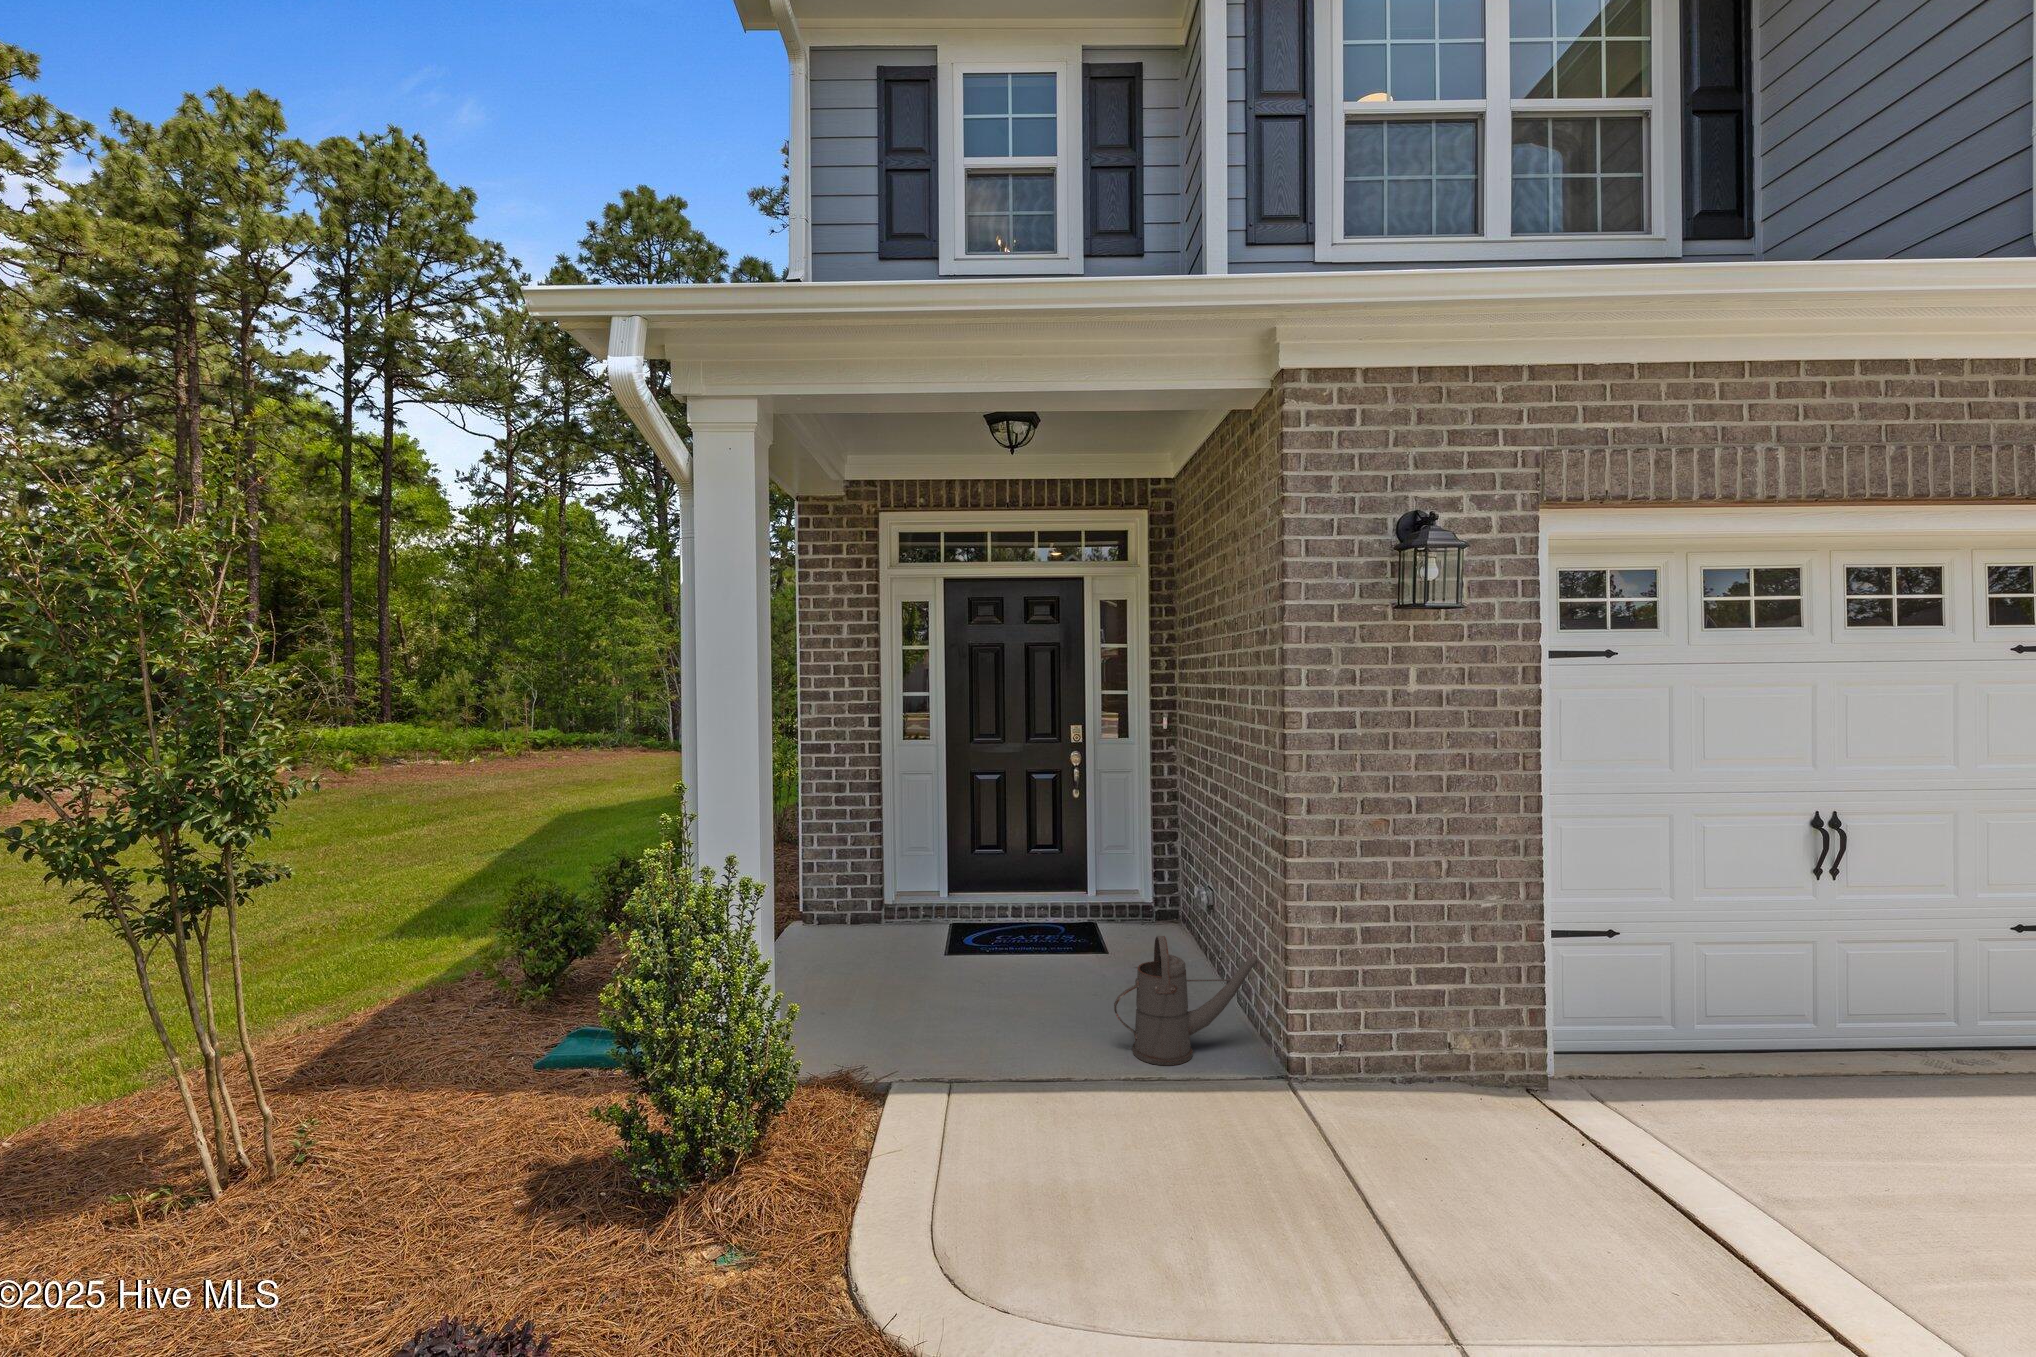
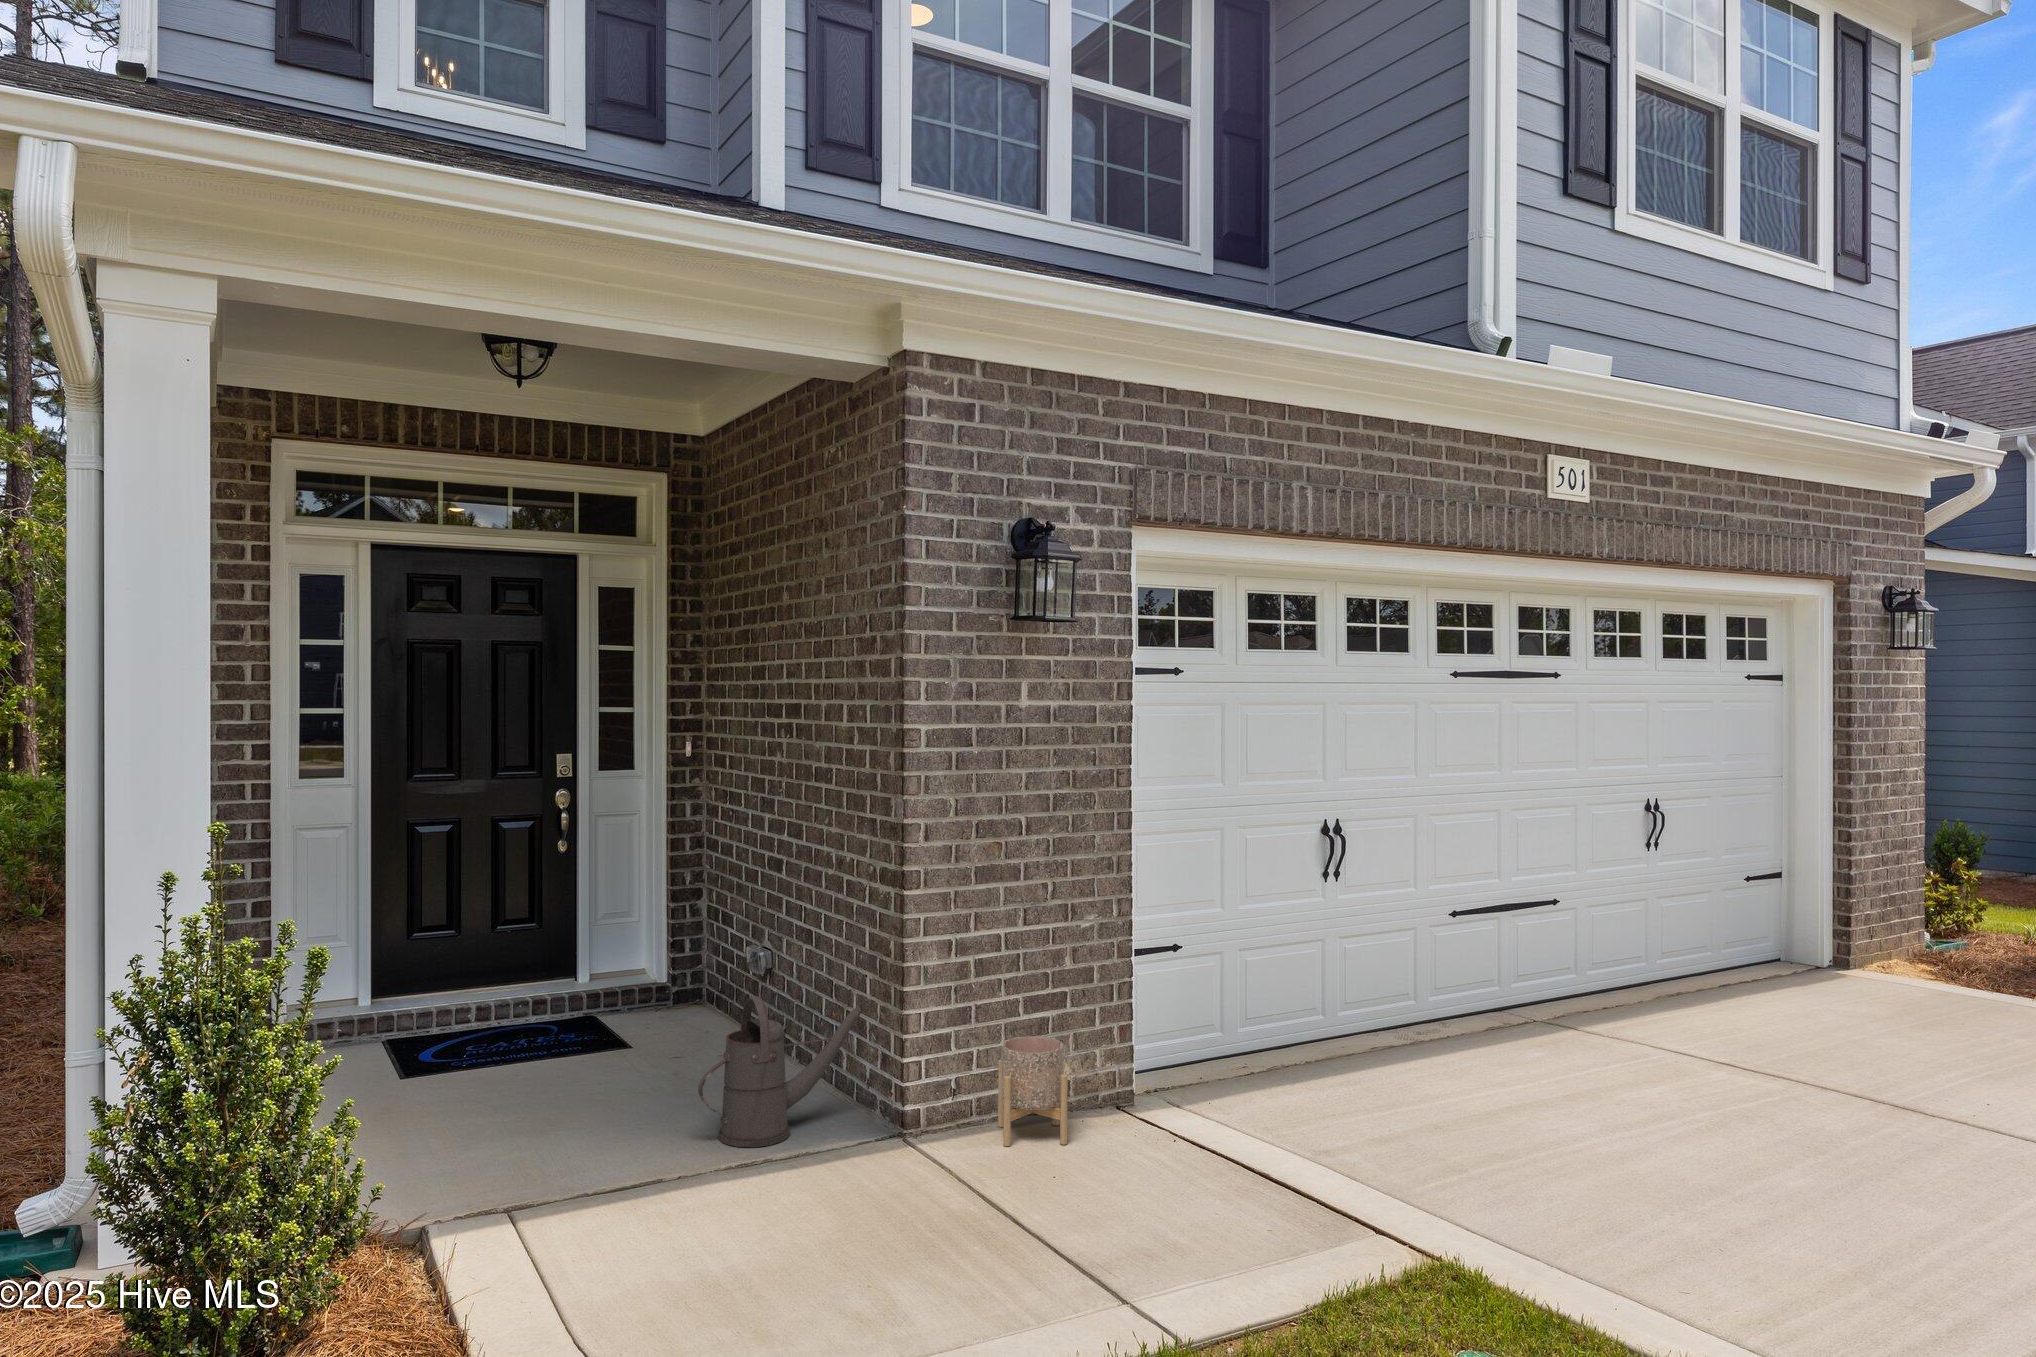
planter: none [1385,1008,1454,1127] -> present [998,1036,1068,1146]

